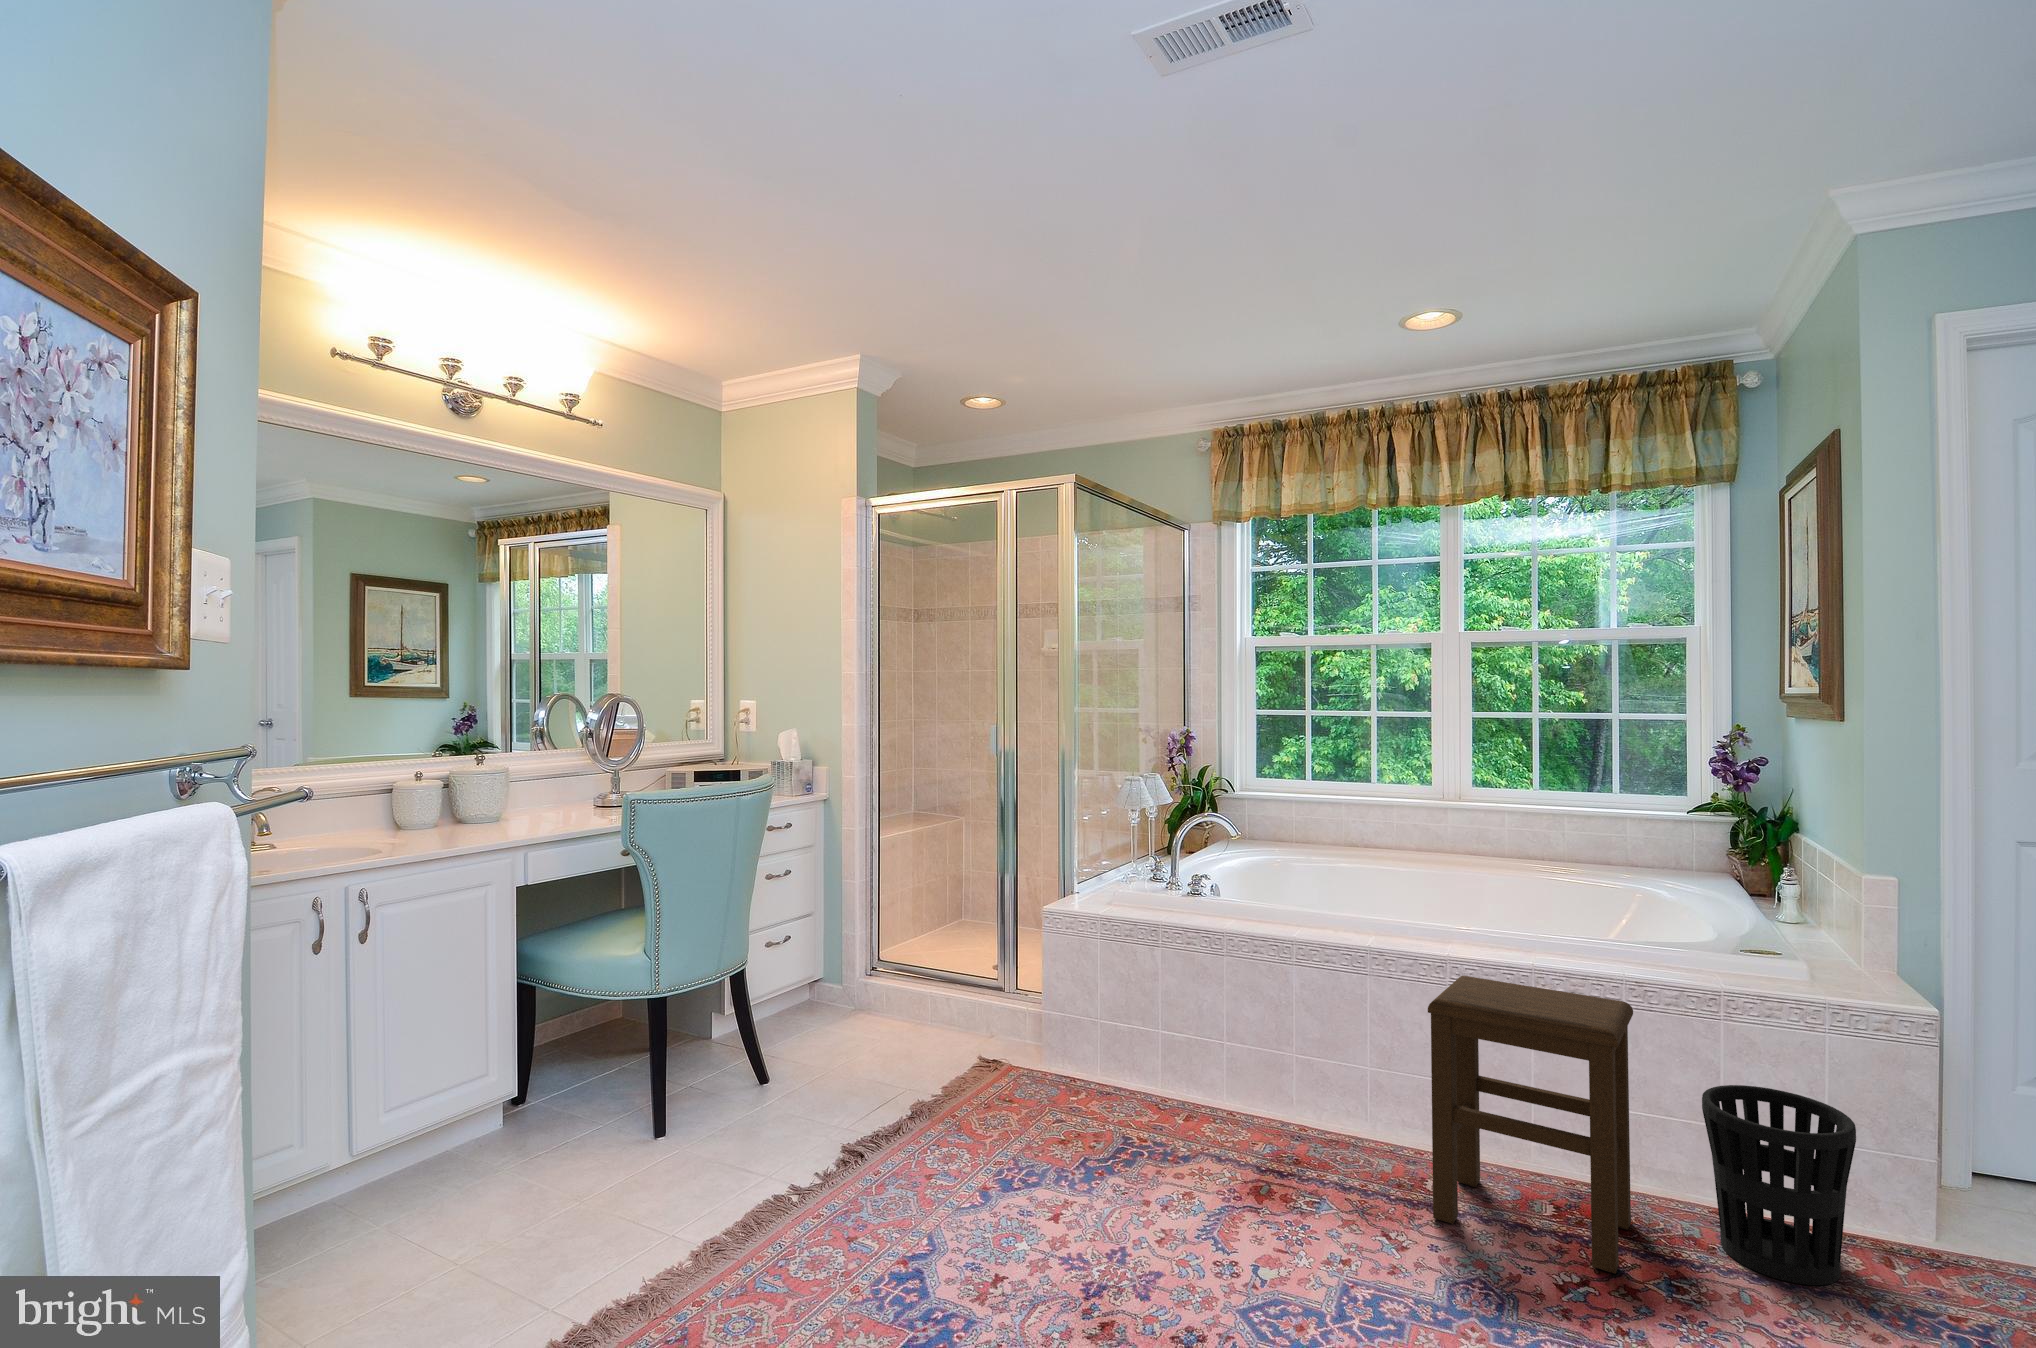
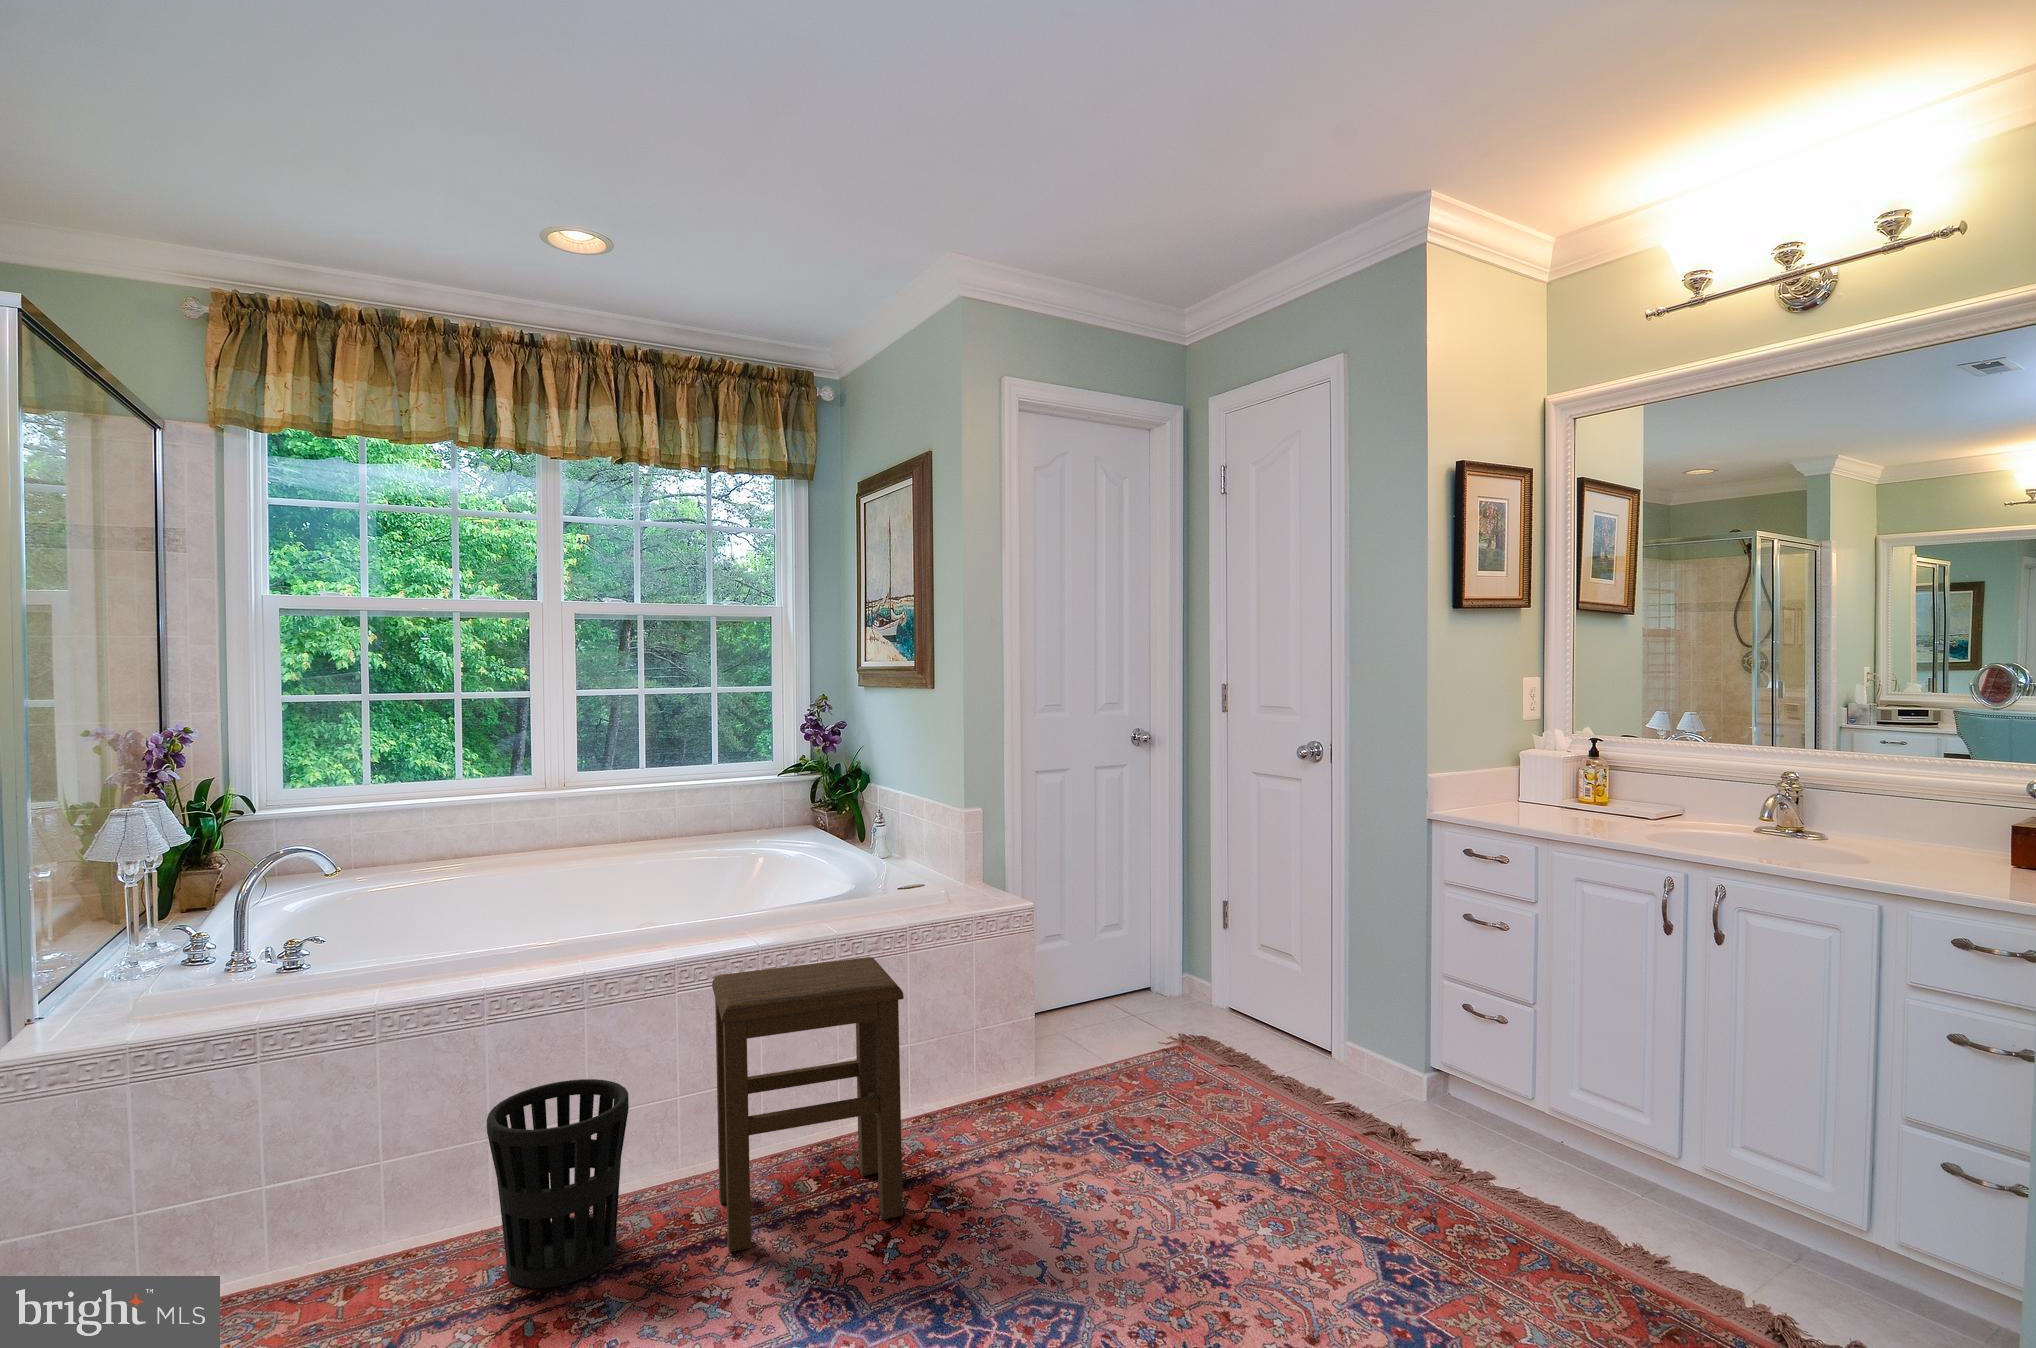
wastebasket: present [1702,1085,1856,1285] -> present [487,1079,629,1288]

